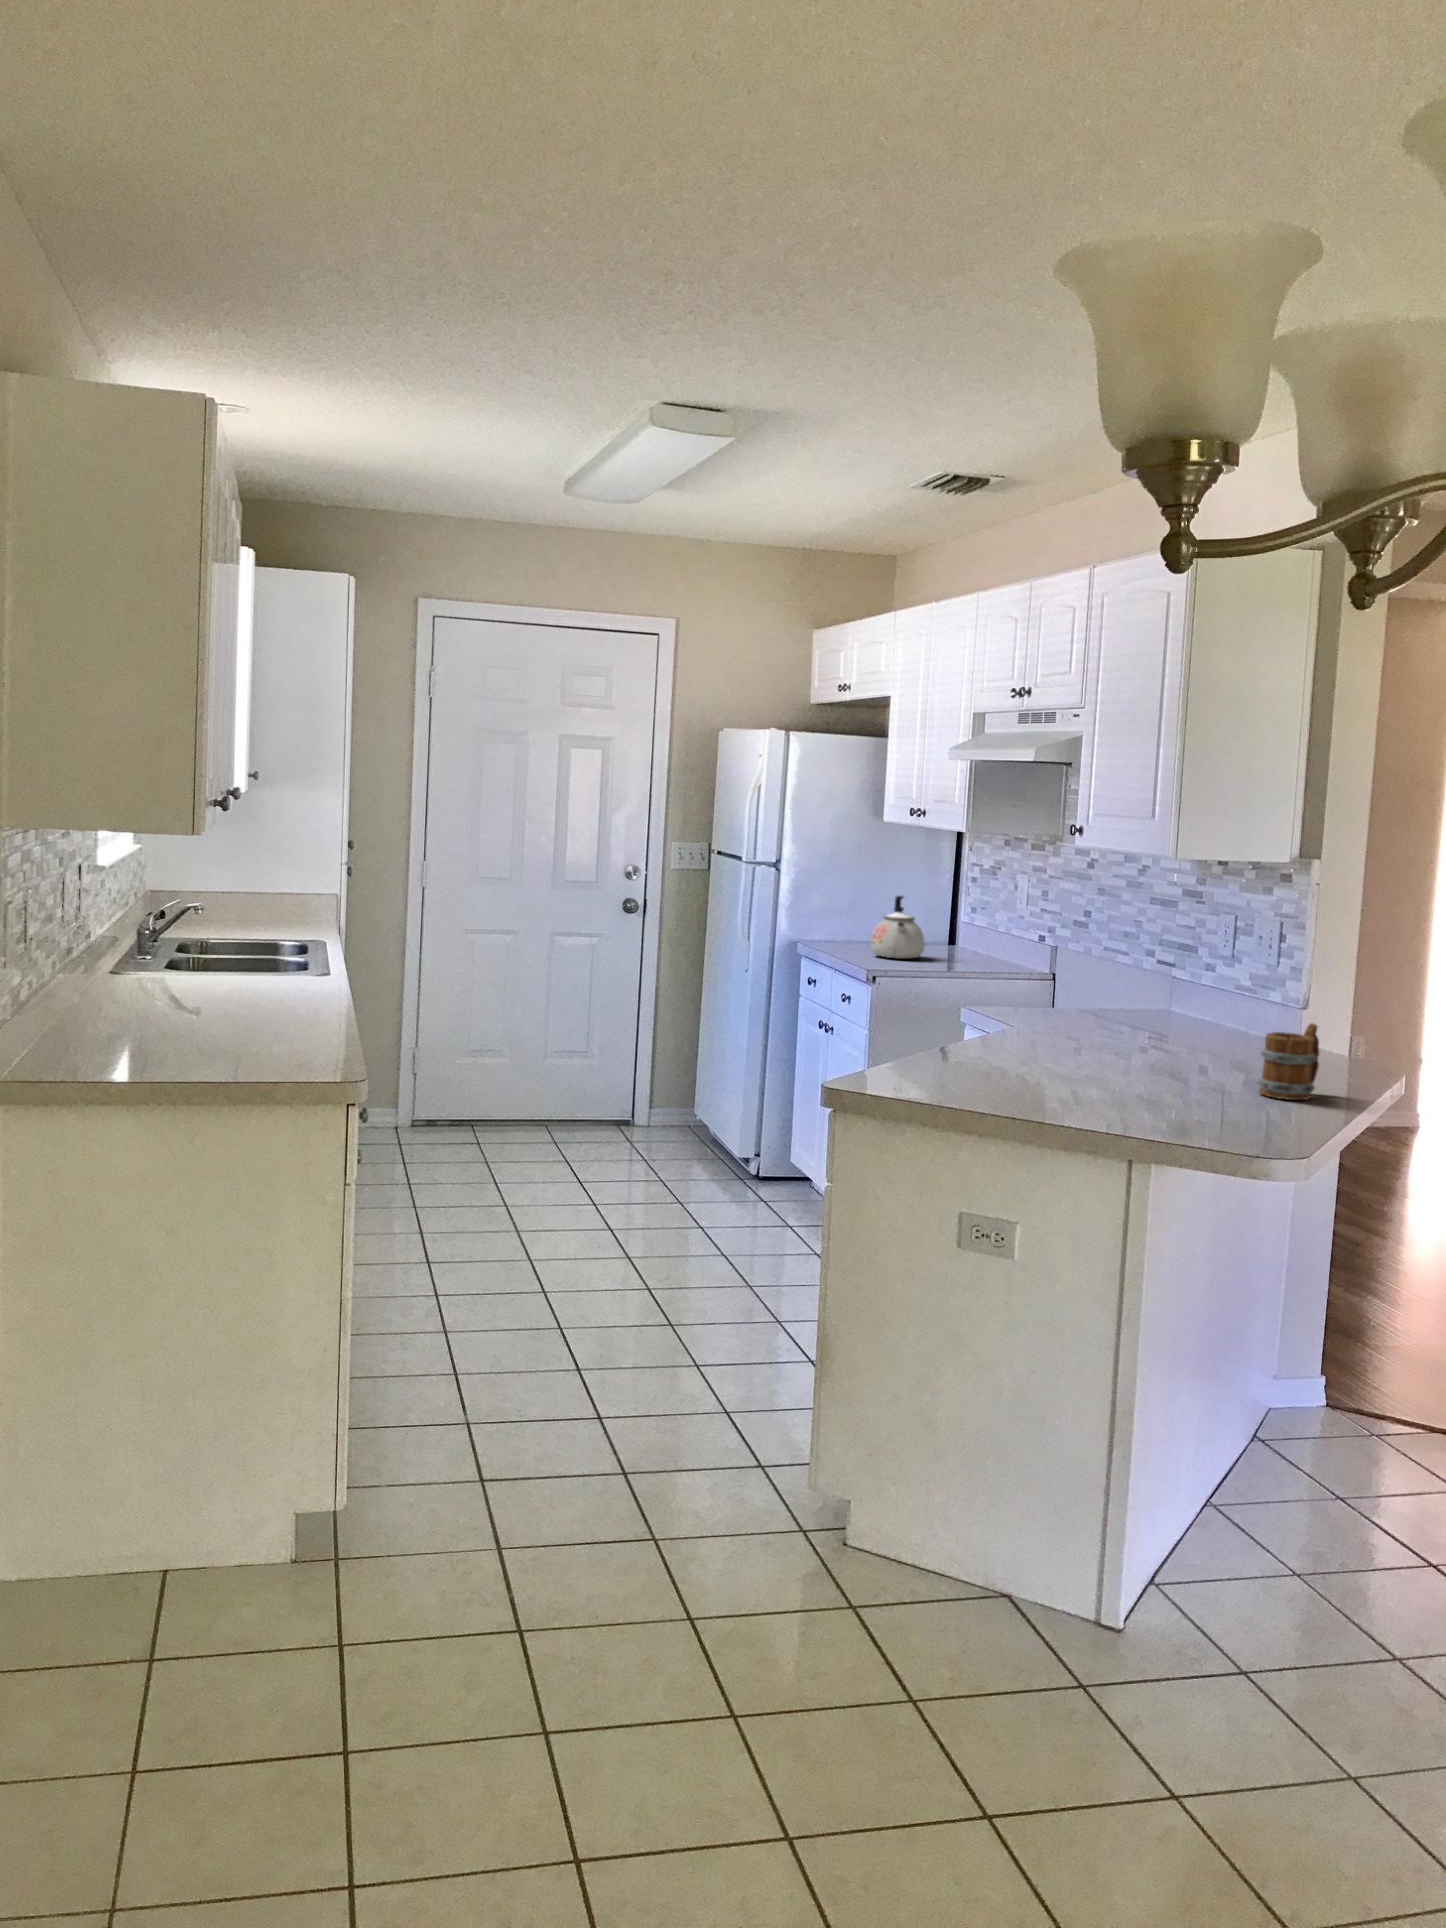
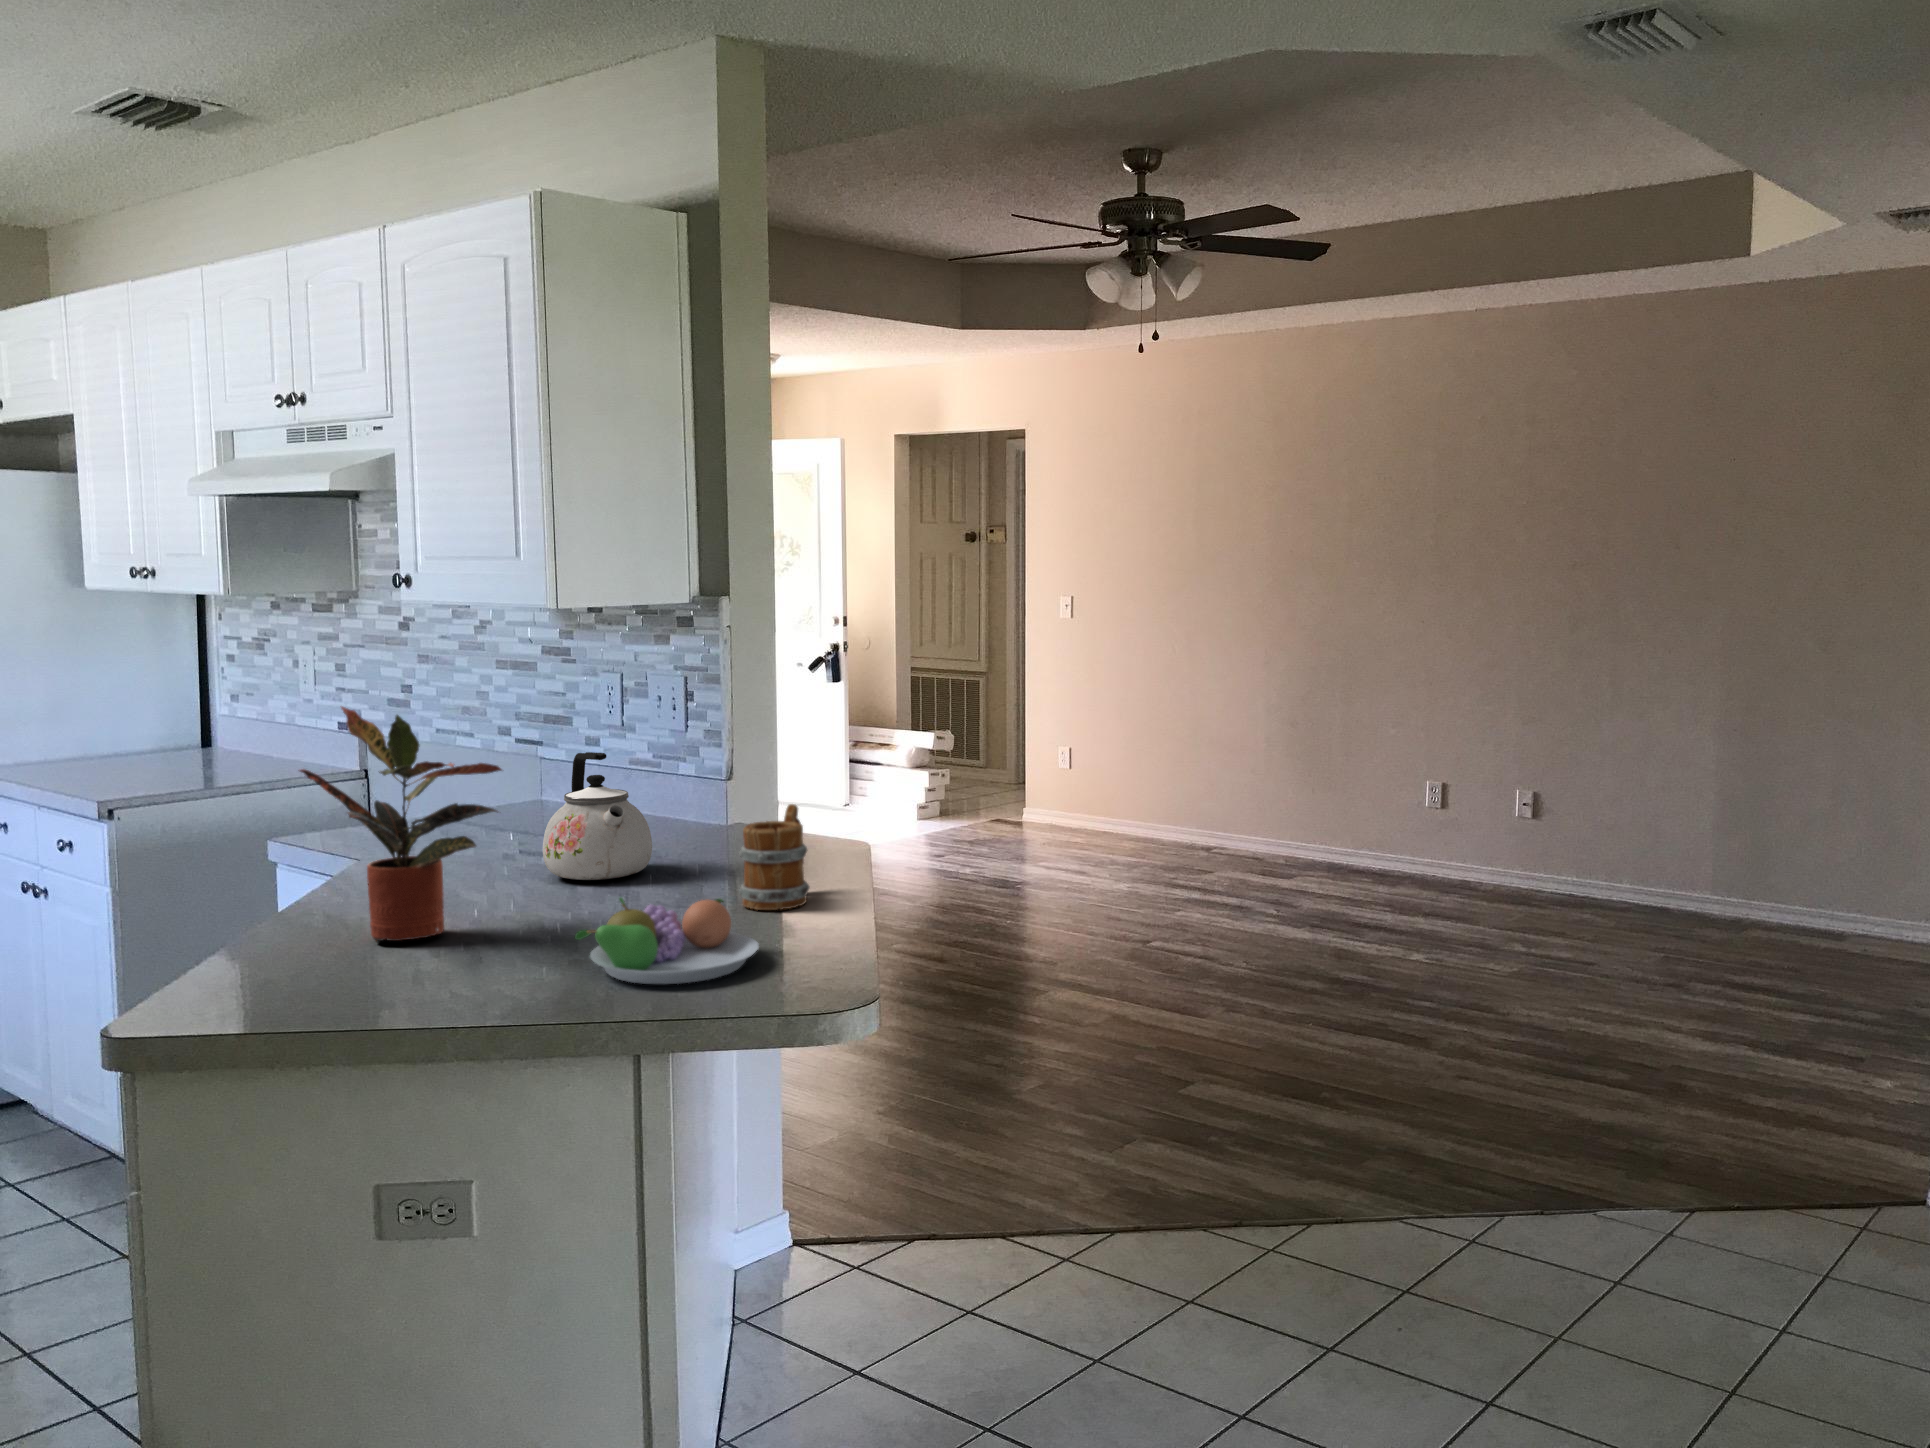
kettle: present [871,896,925,959] -> present [543,752,652,880]
potted plant: none [964,910,1094,1072] -> present [300,707,502,942]
fruit bowl: none [1108,1060,1241,1123] -> present [575,898,759,984]

